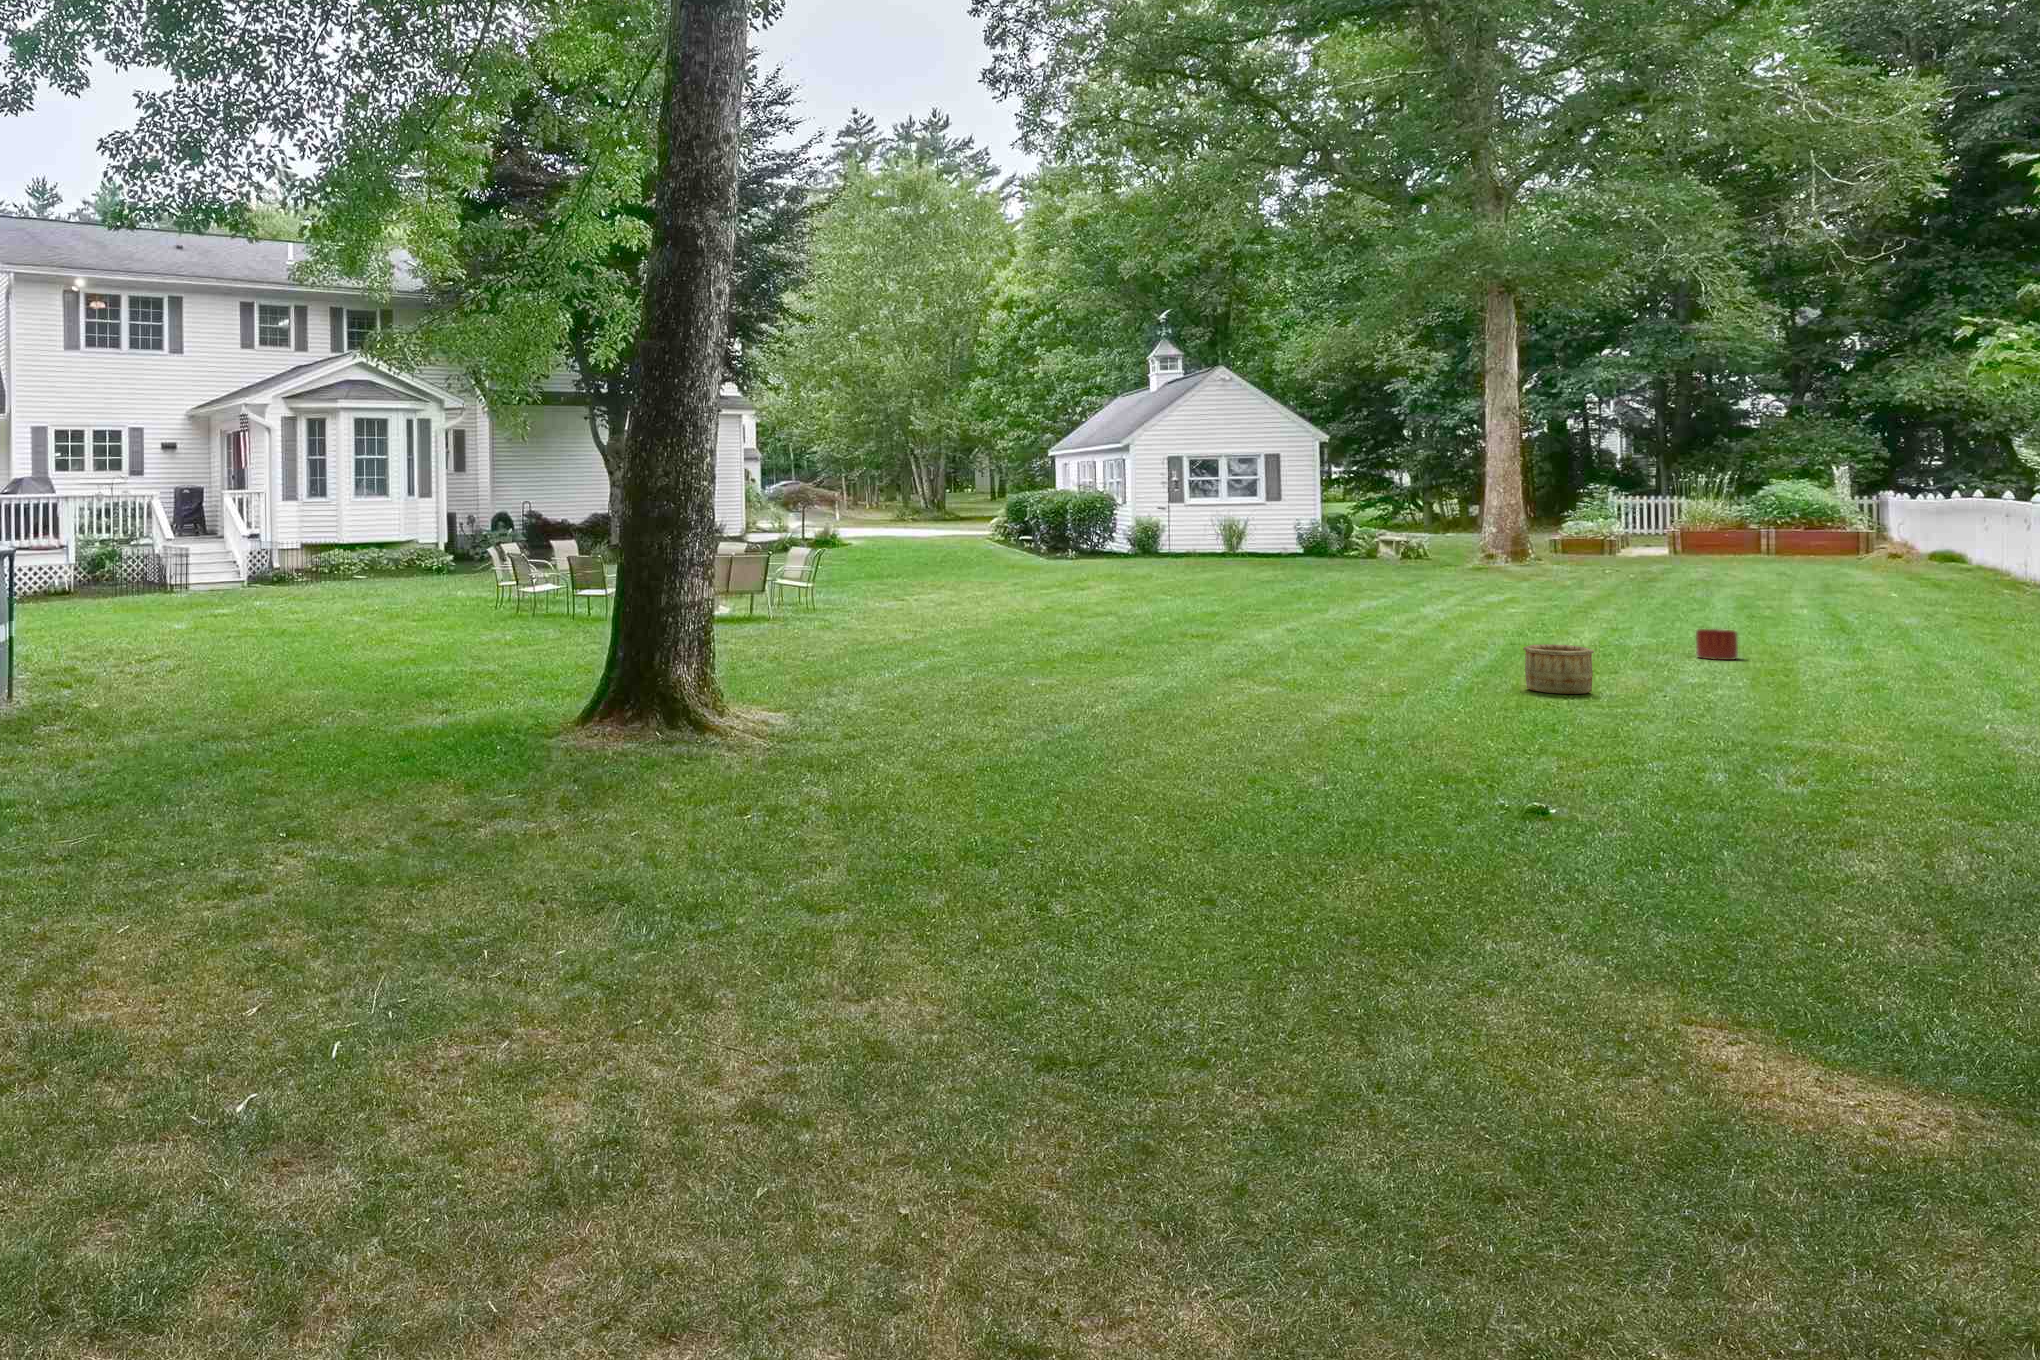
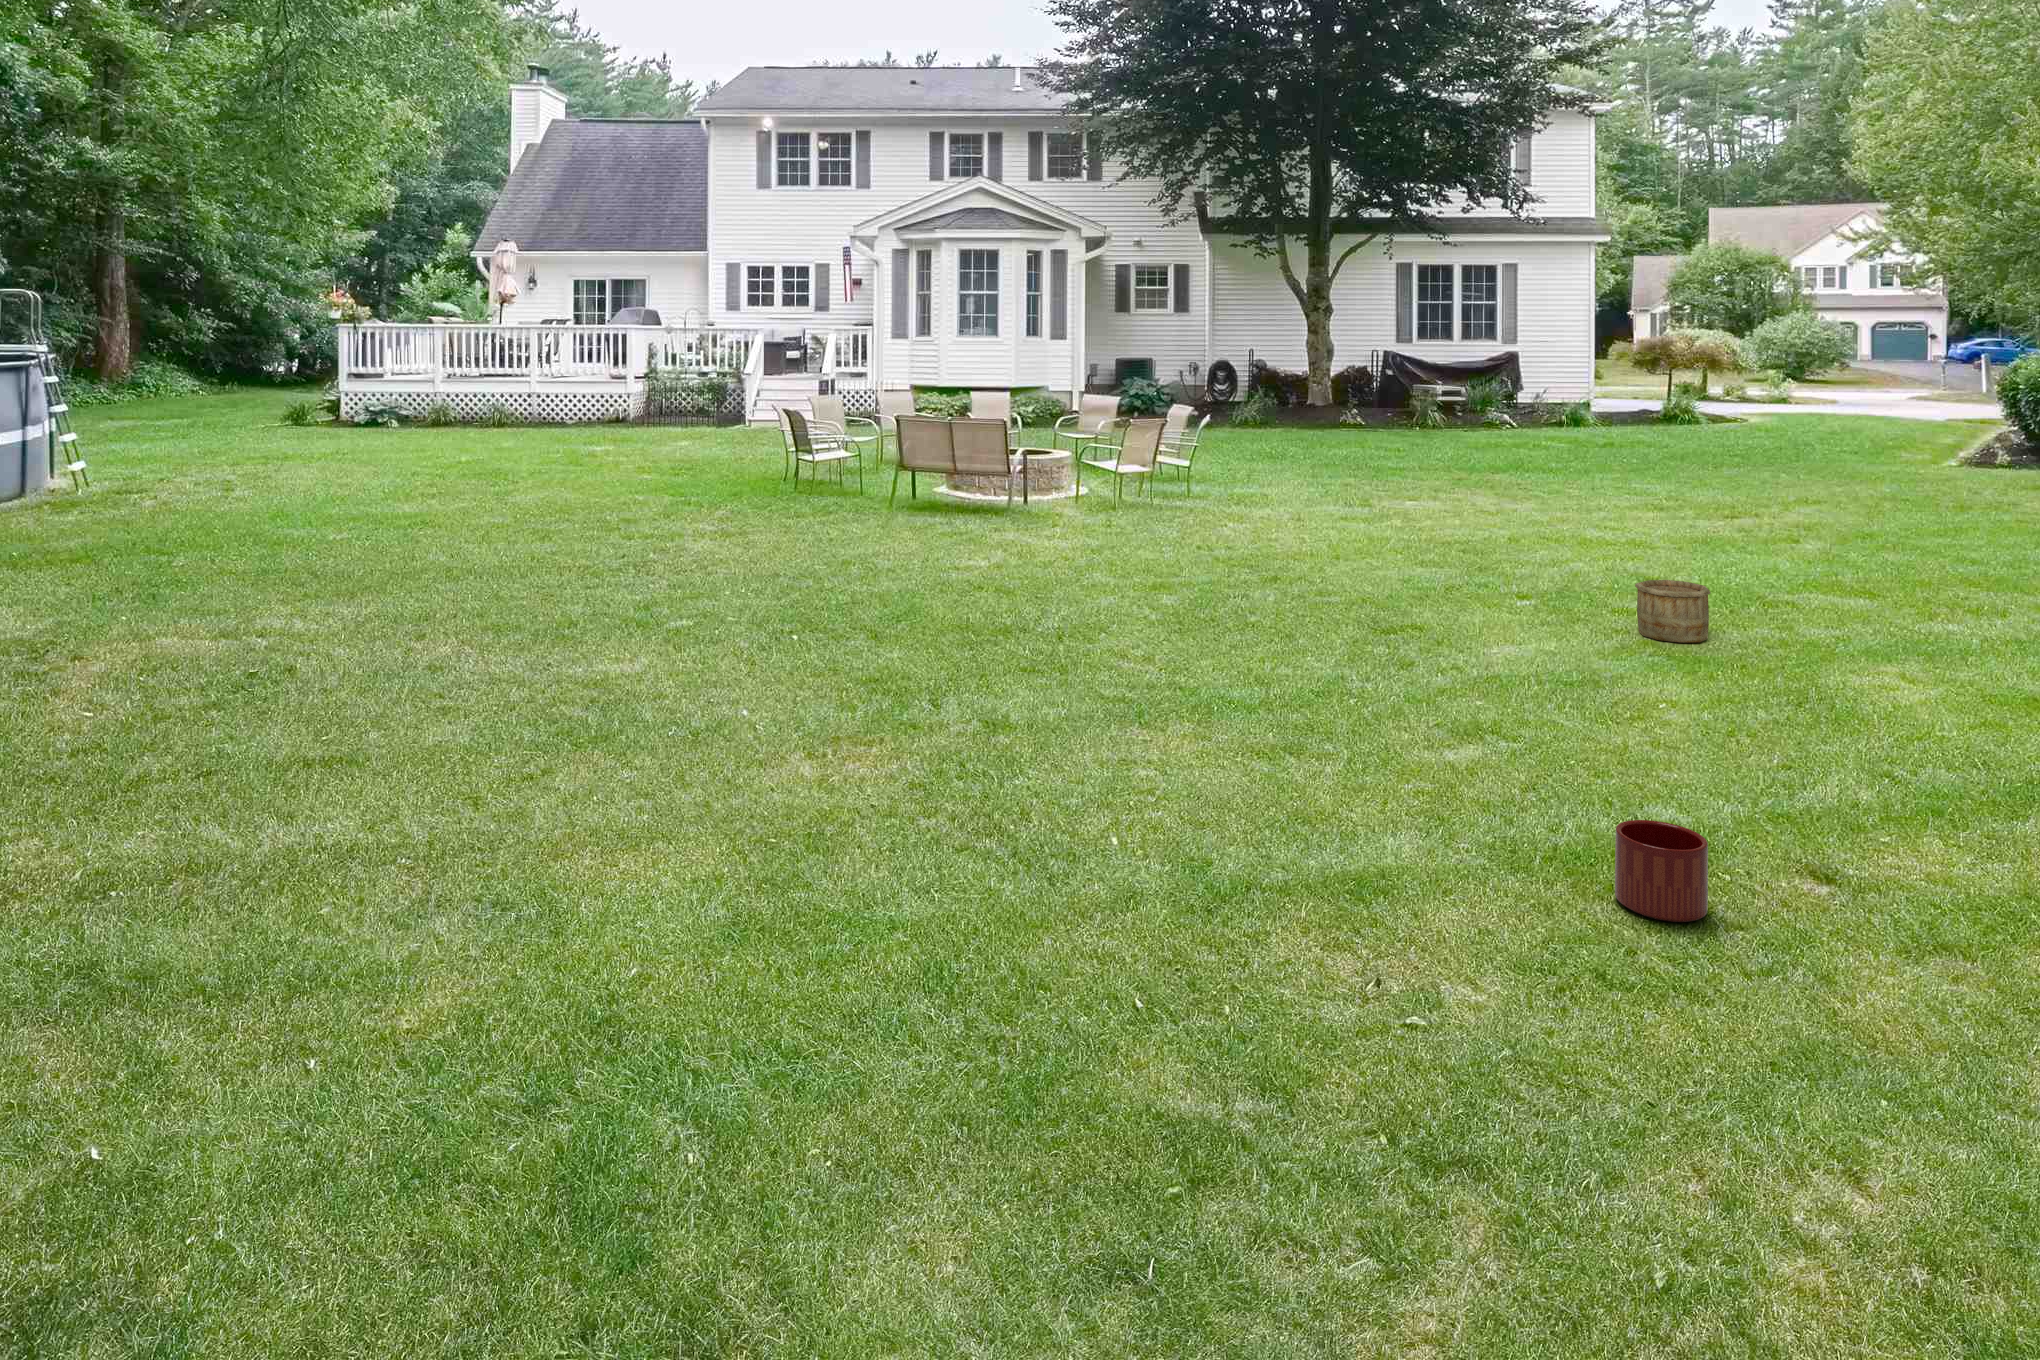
wooden bucket: present [1523,644,1594,694] -> present [1635,580,1711,643]

